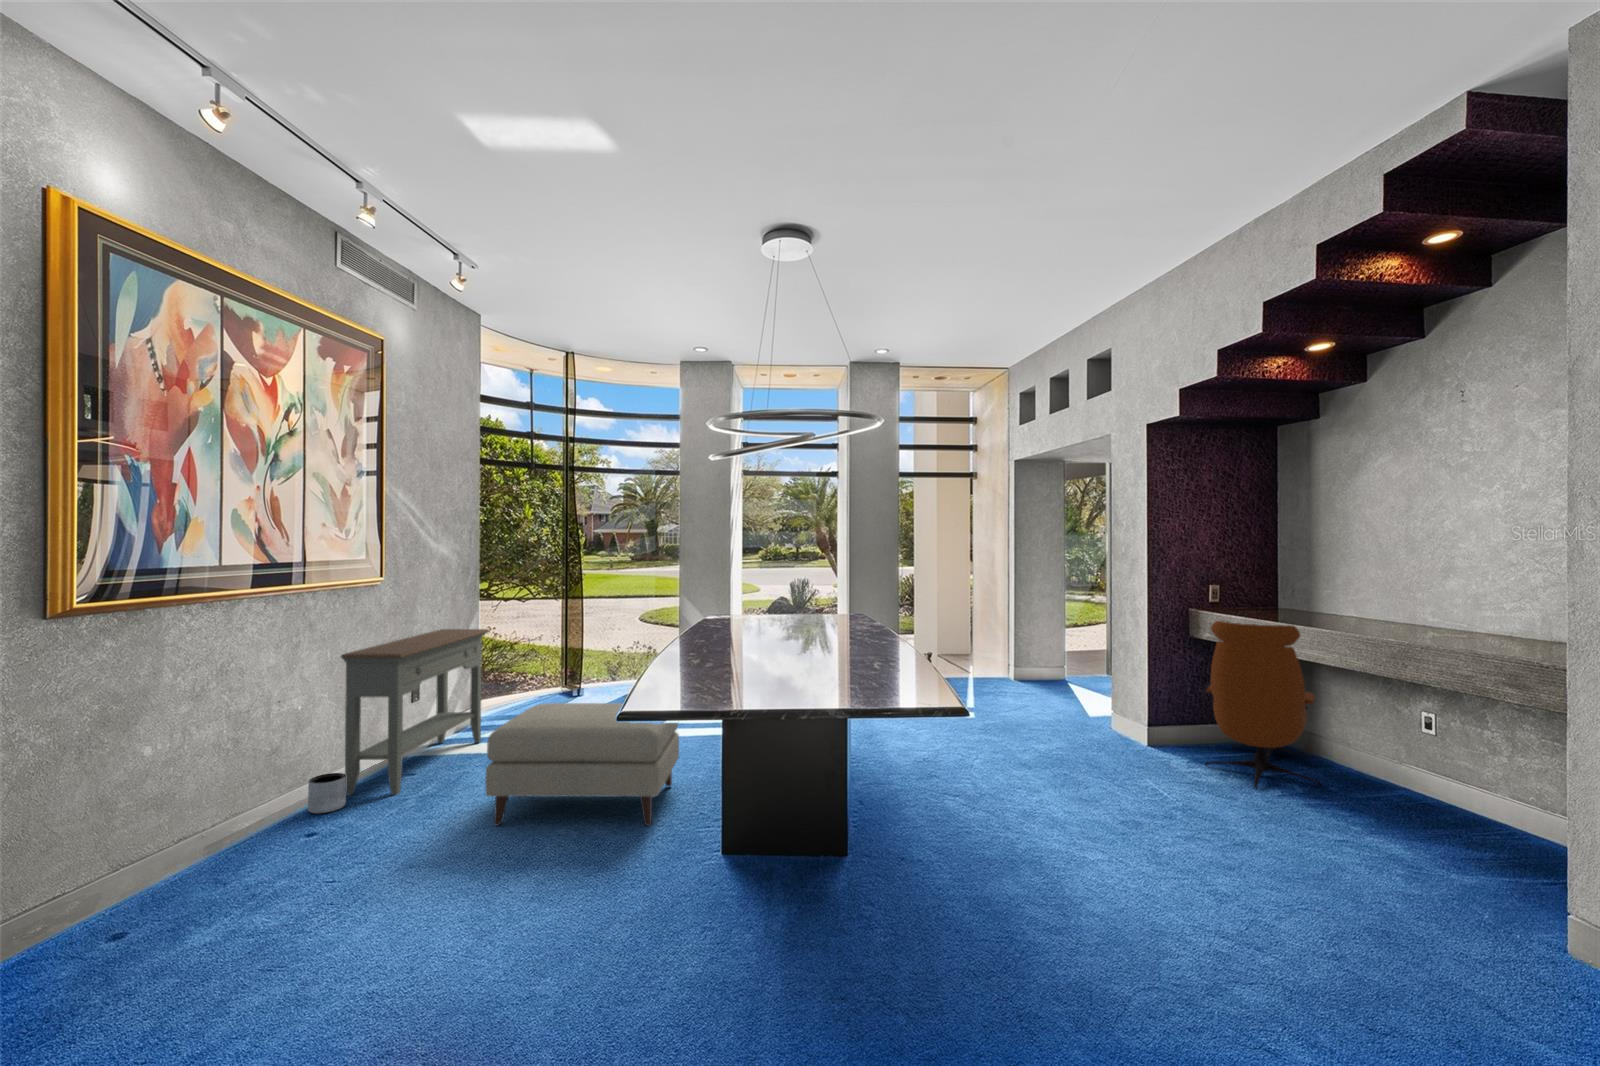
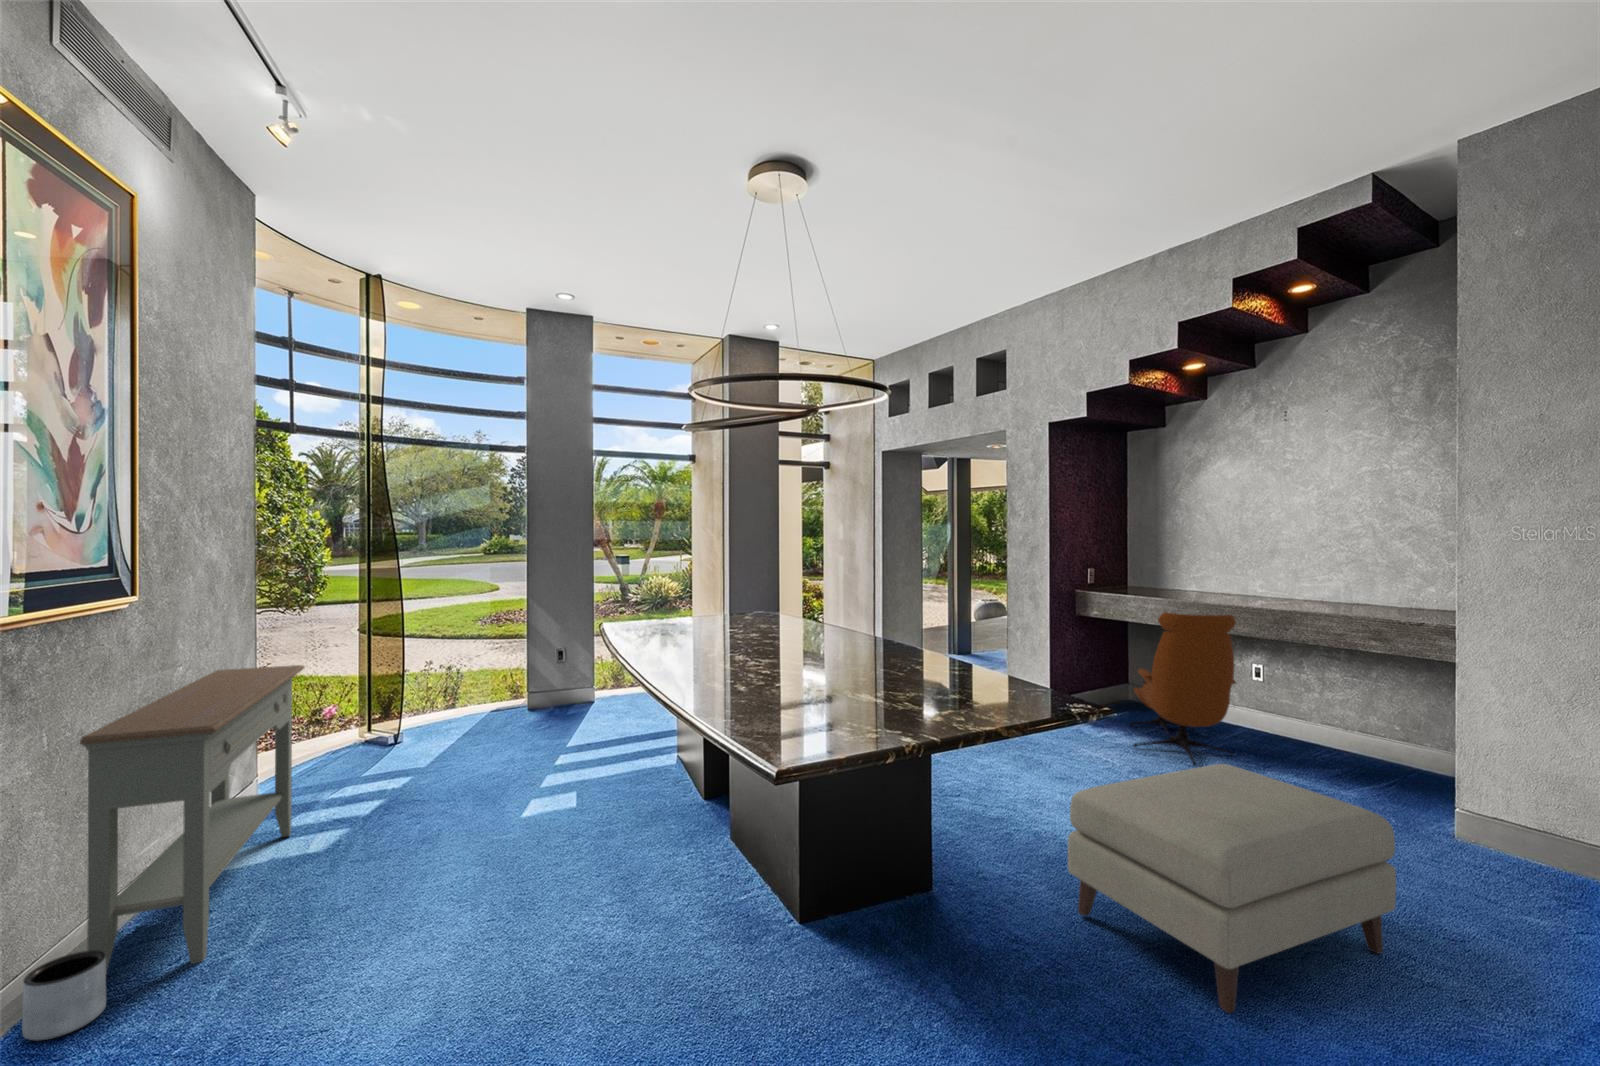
ottoman: present [485,703,679,826] -> present [1068,764,1396,1013]

